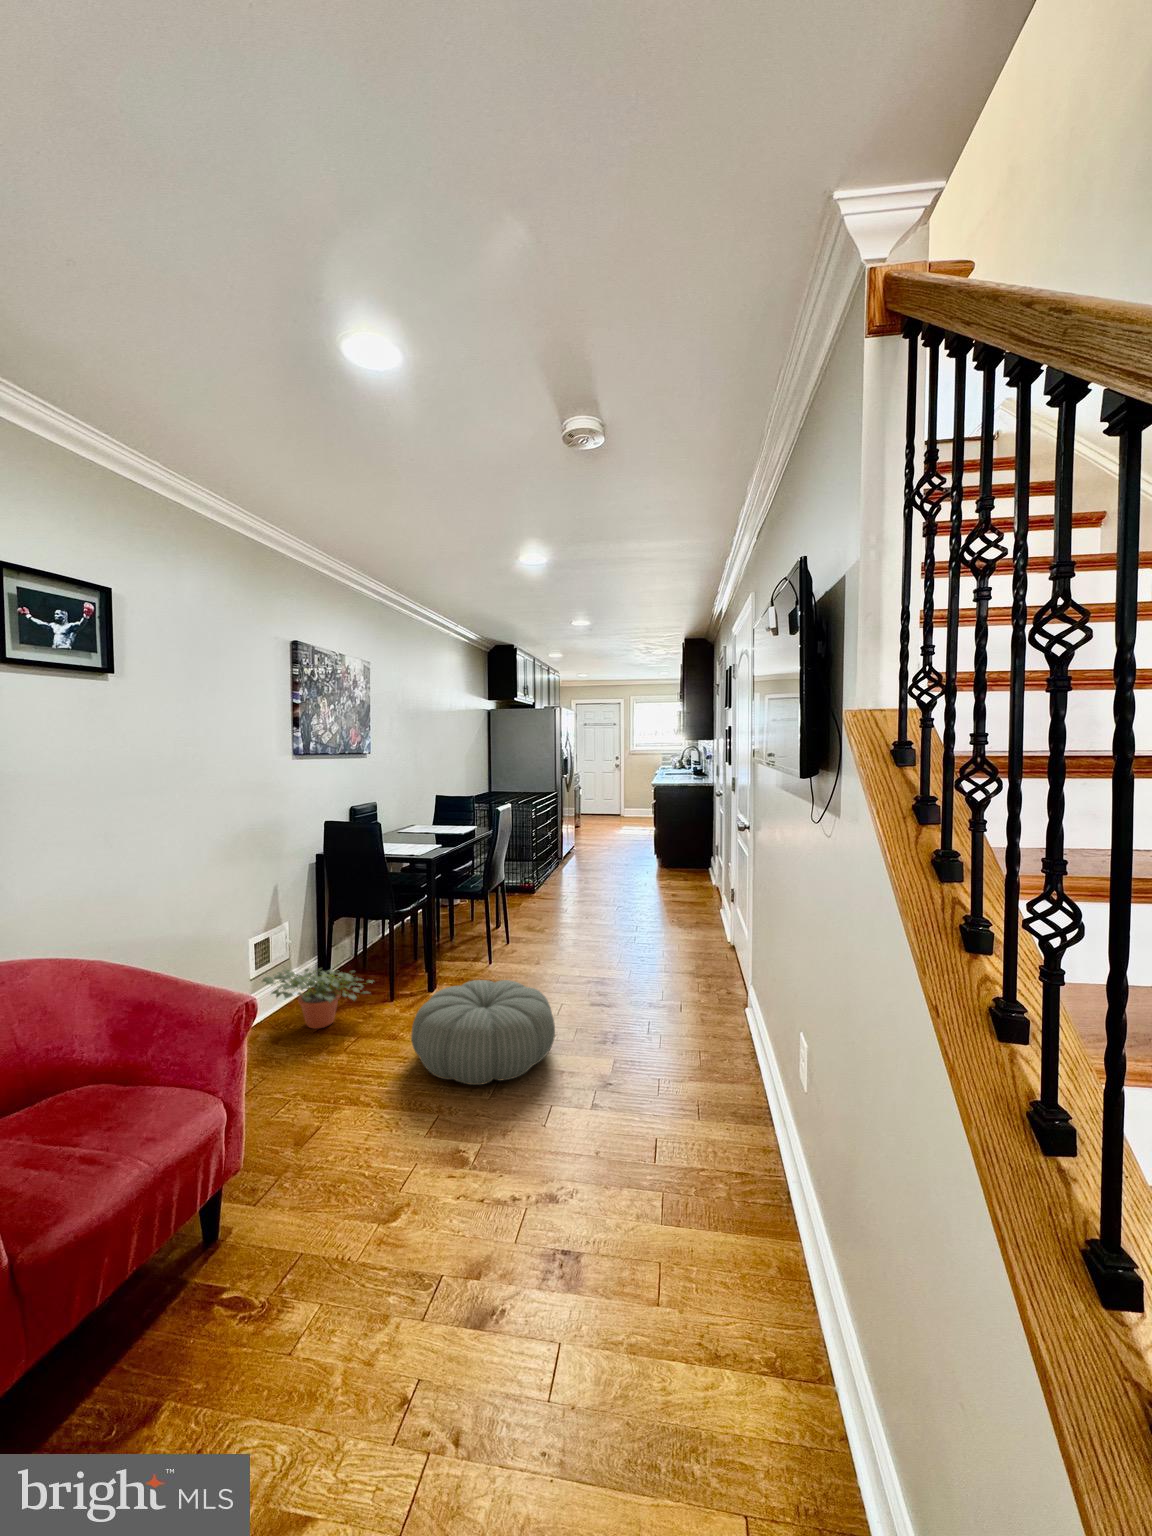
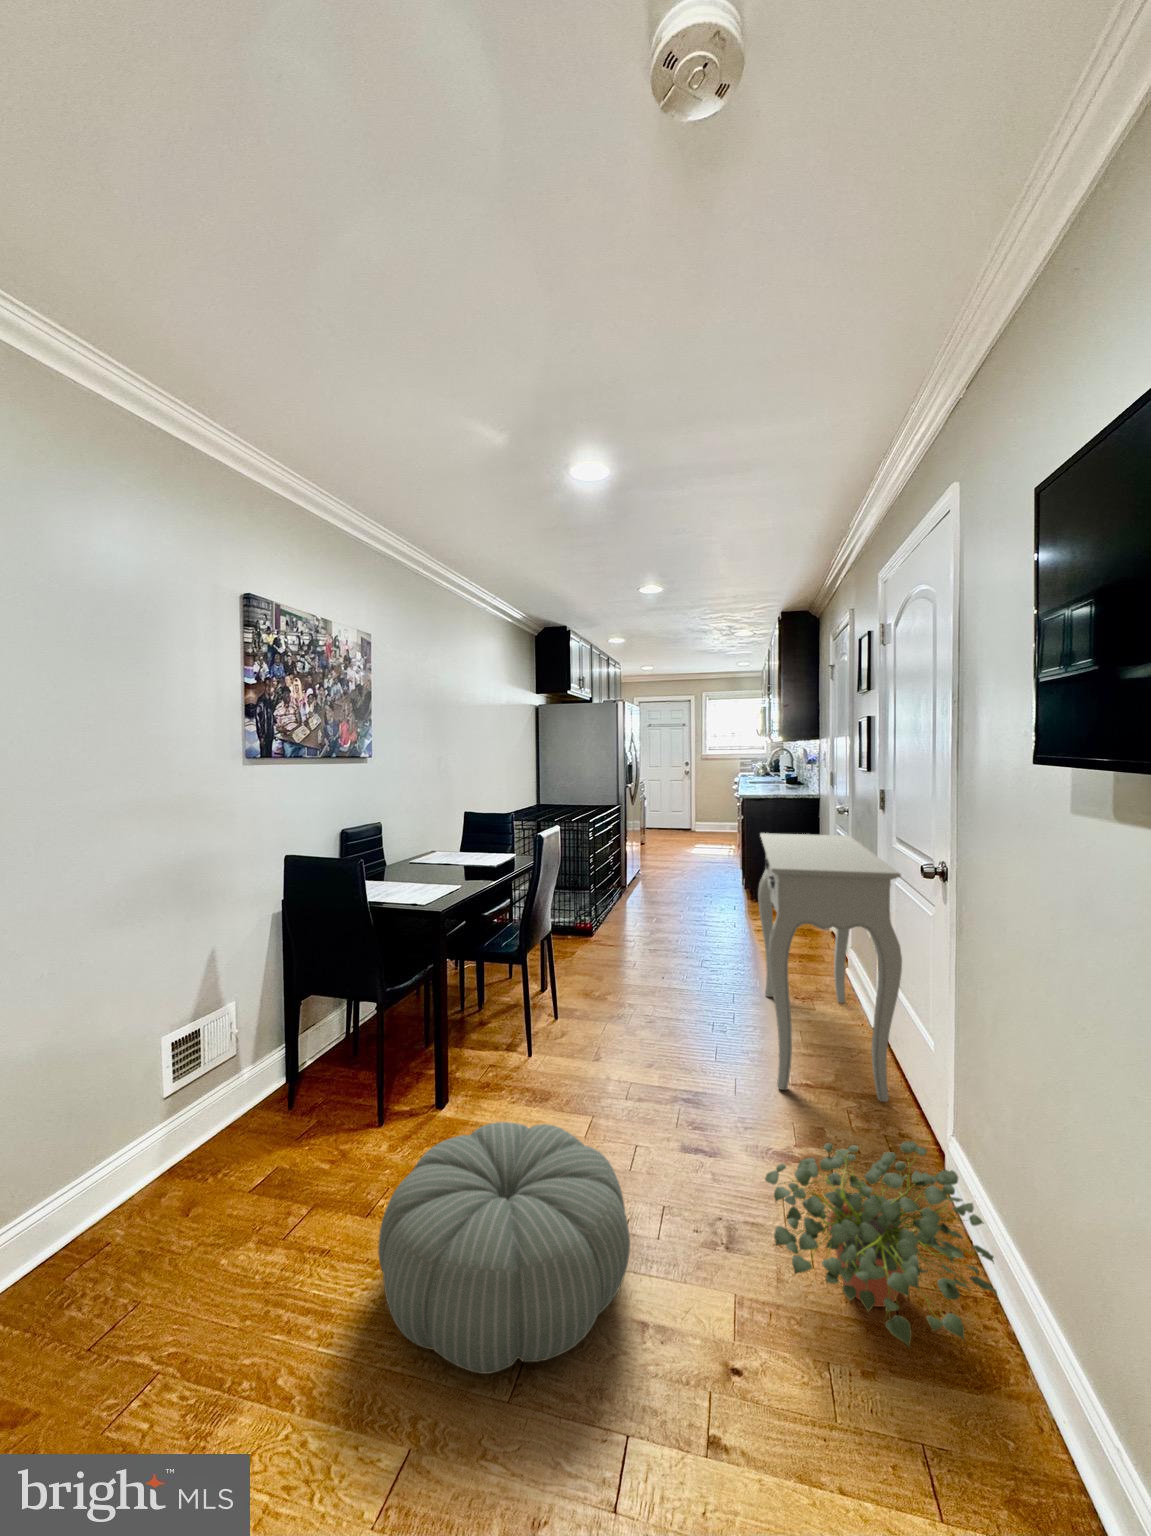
console table: none [651,811,733,979] -> present [758,833,902,1102]
potted plant: present [263,967,373,1029] -> present [765,1141,997,1347]

